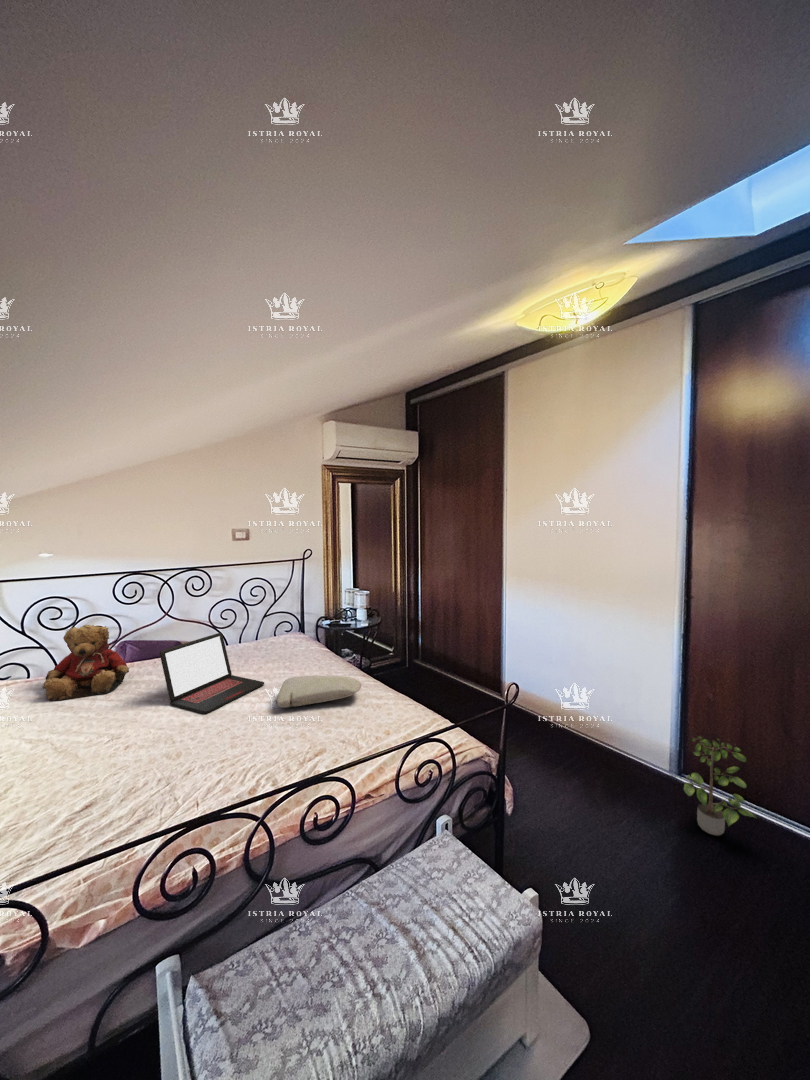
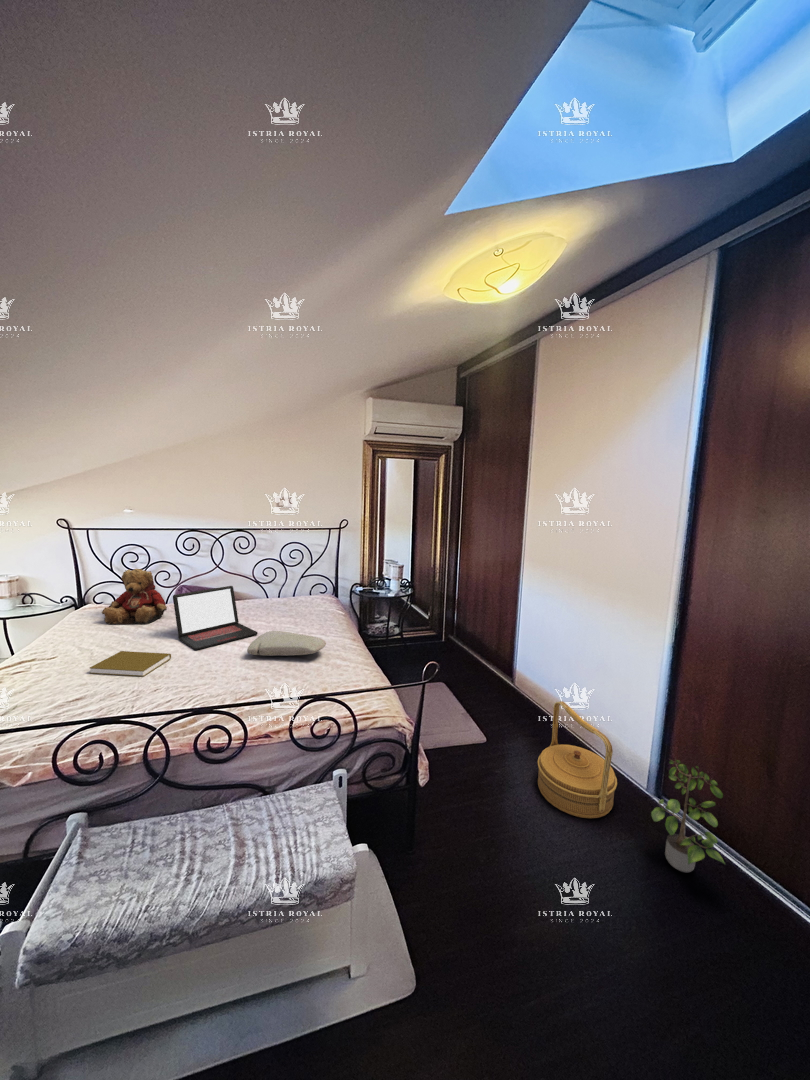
woven basket: none [564,704,641,810] -> present [538,701,617,818]
book: none [83,723,182,767] -> present [90,651,171,677]

